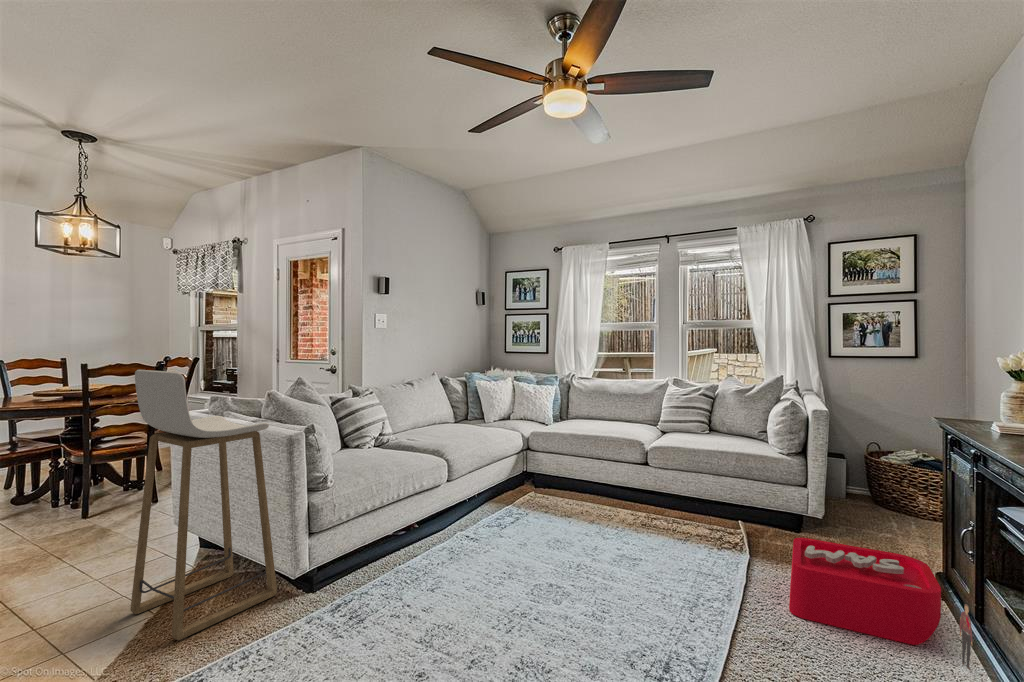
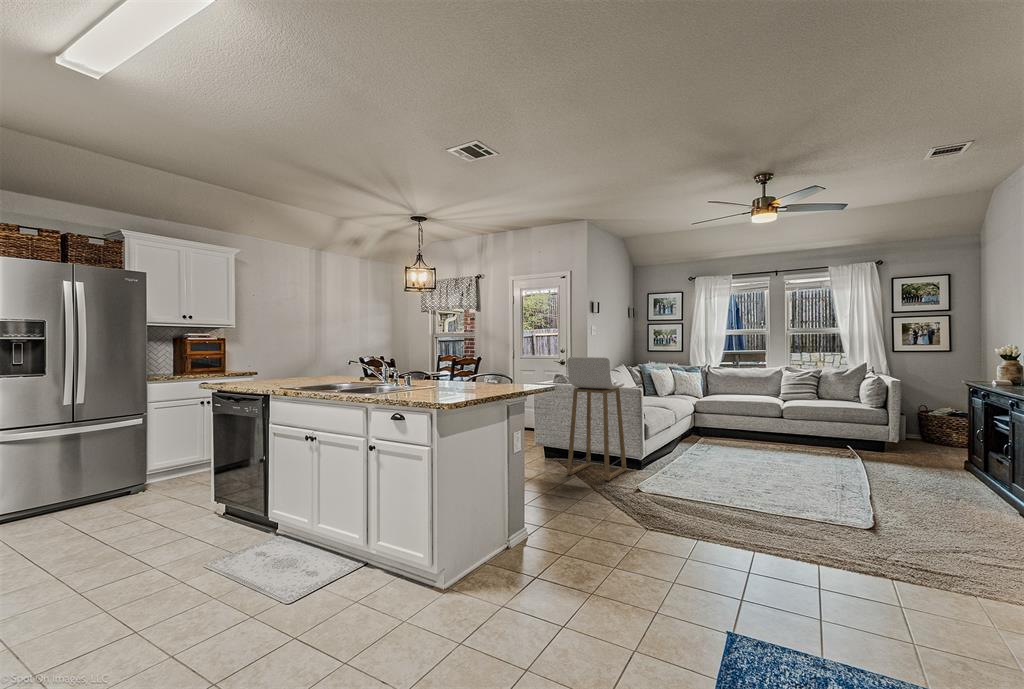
storage bin: present [789,538,972,671] -> none [888,444,984,488]

